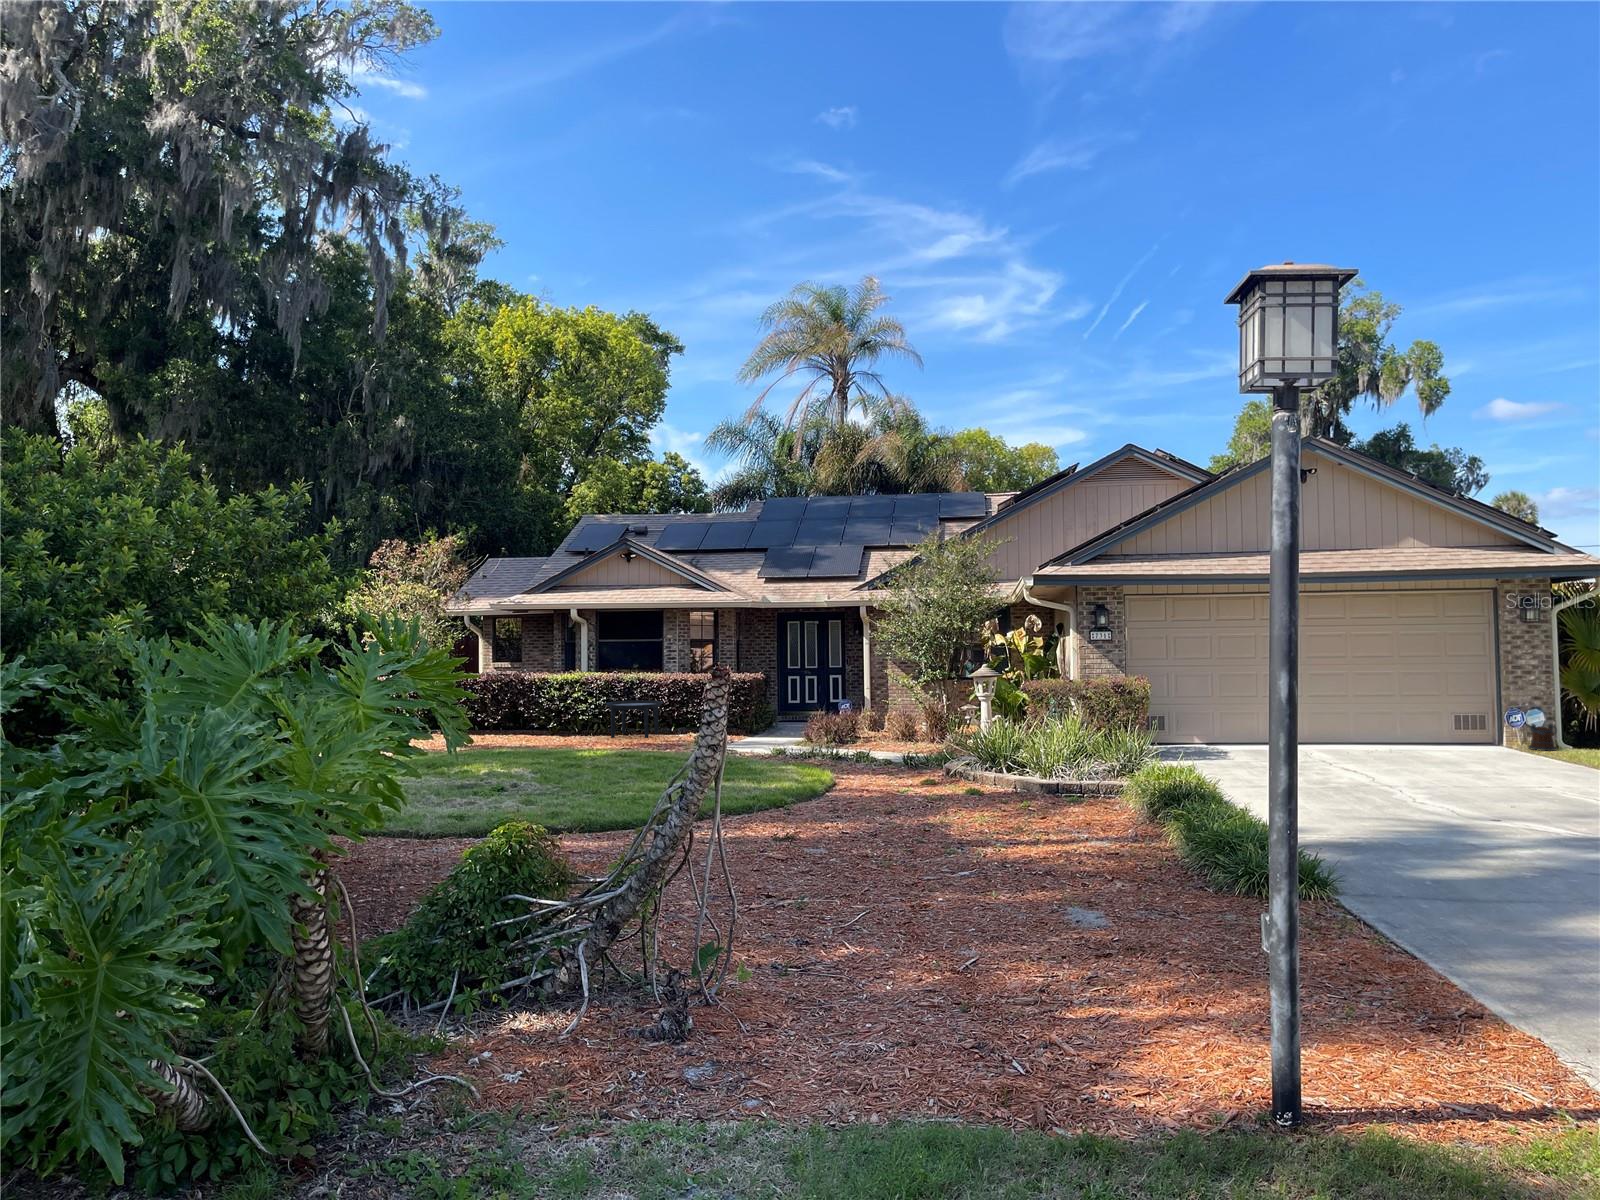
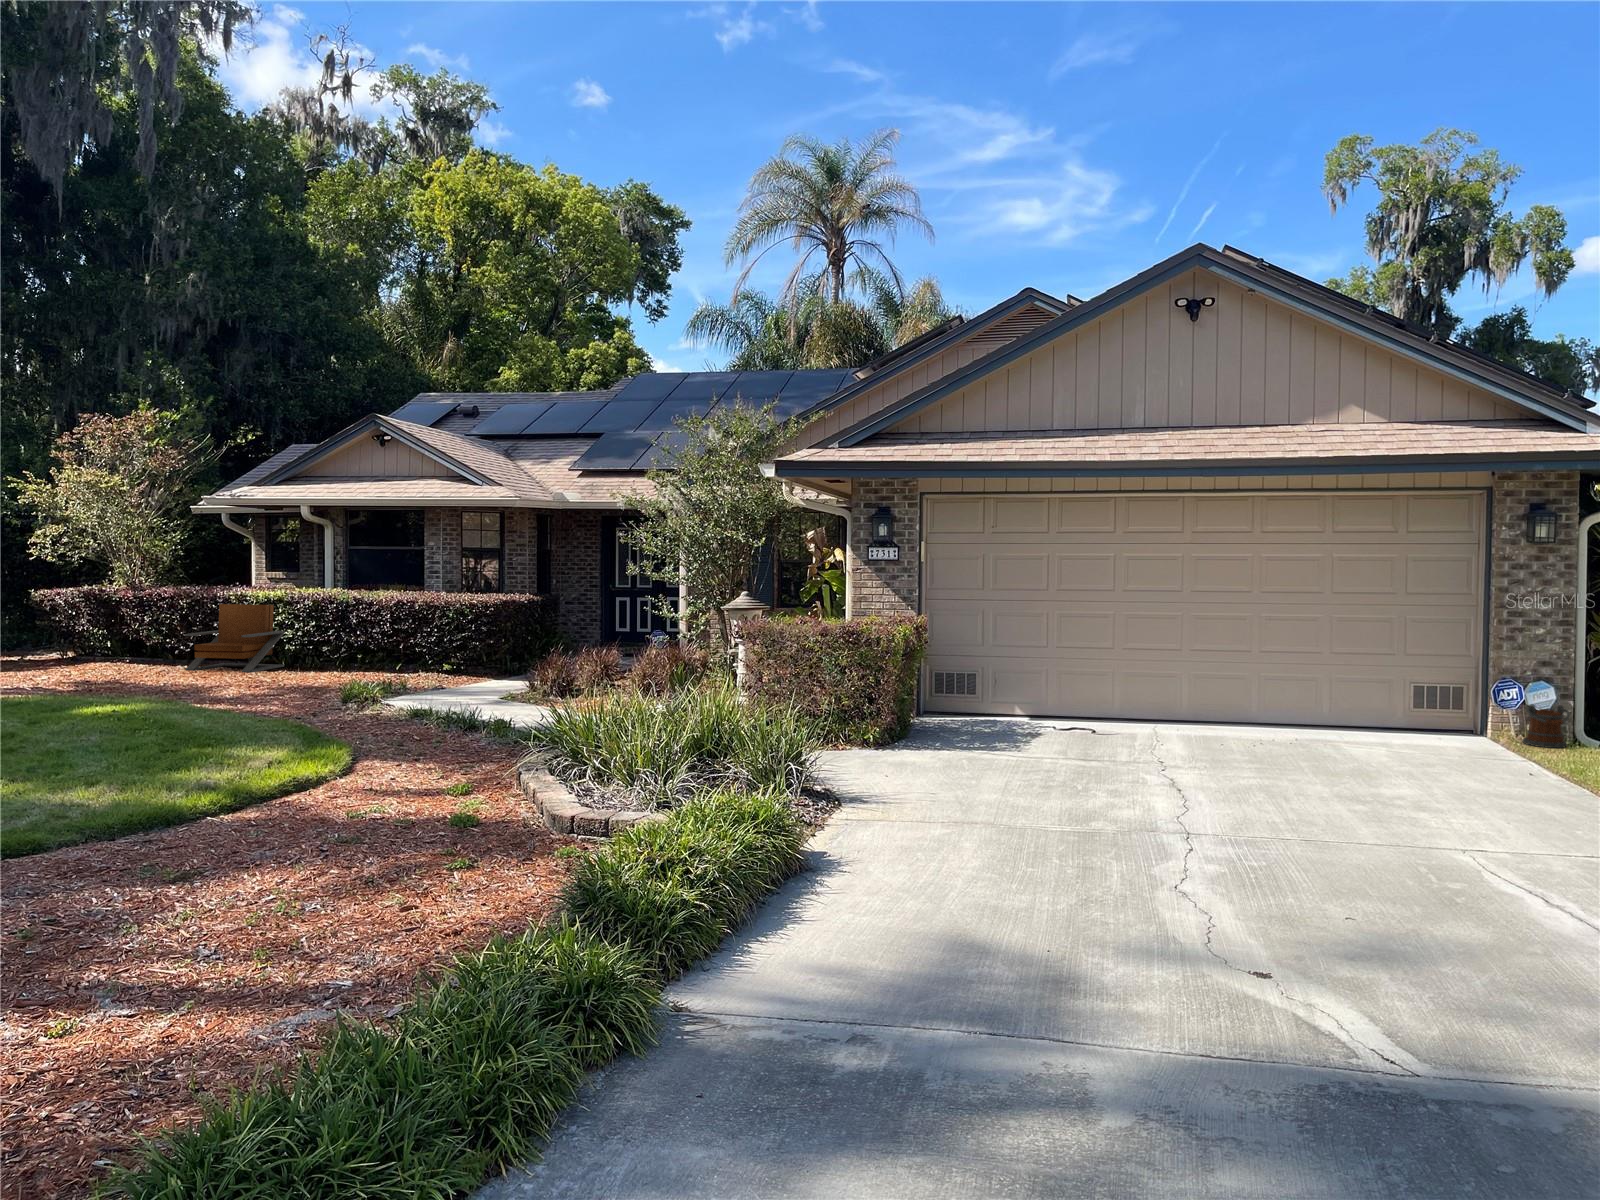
lounge chair: none [515,686,581,739] -> present [185,604,285,673]
round table: present [606,700,663,738] -> none [299,626,379,676]

